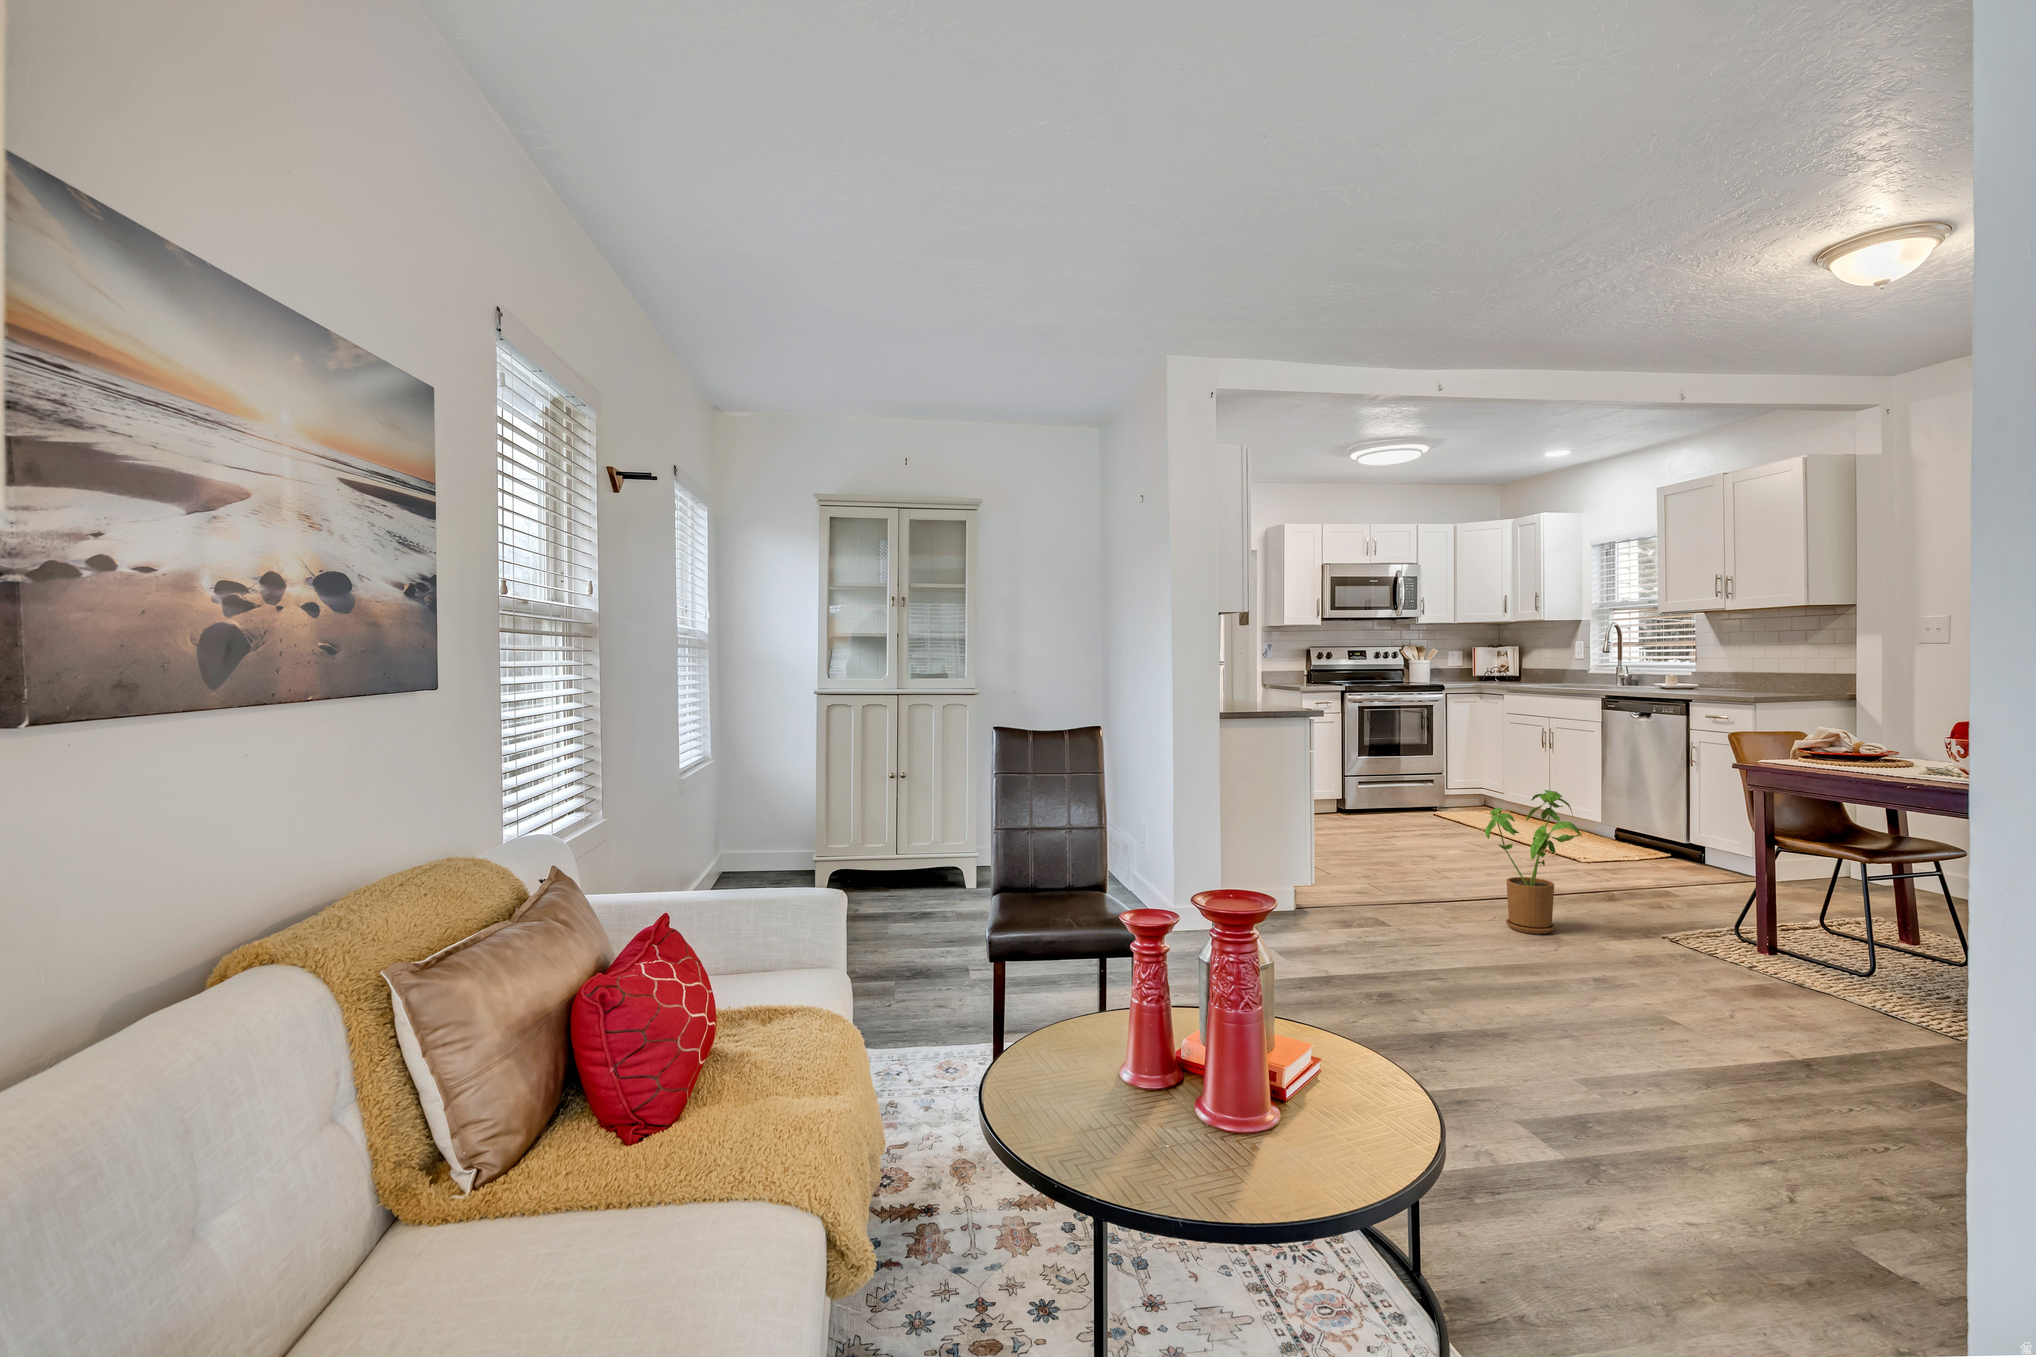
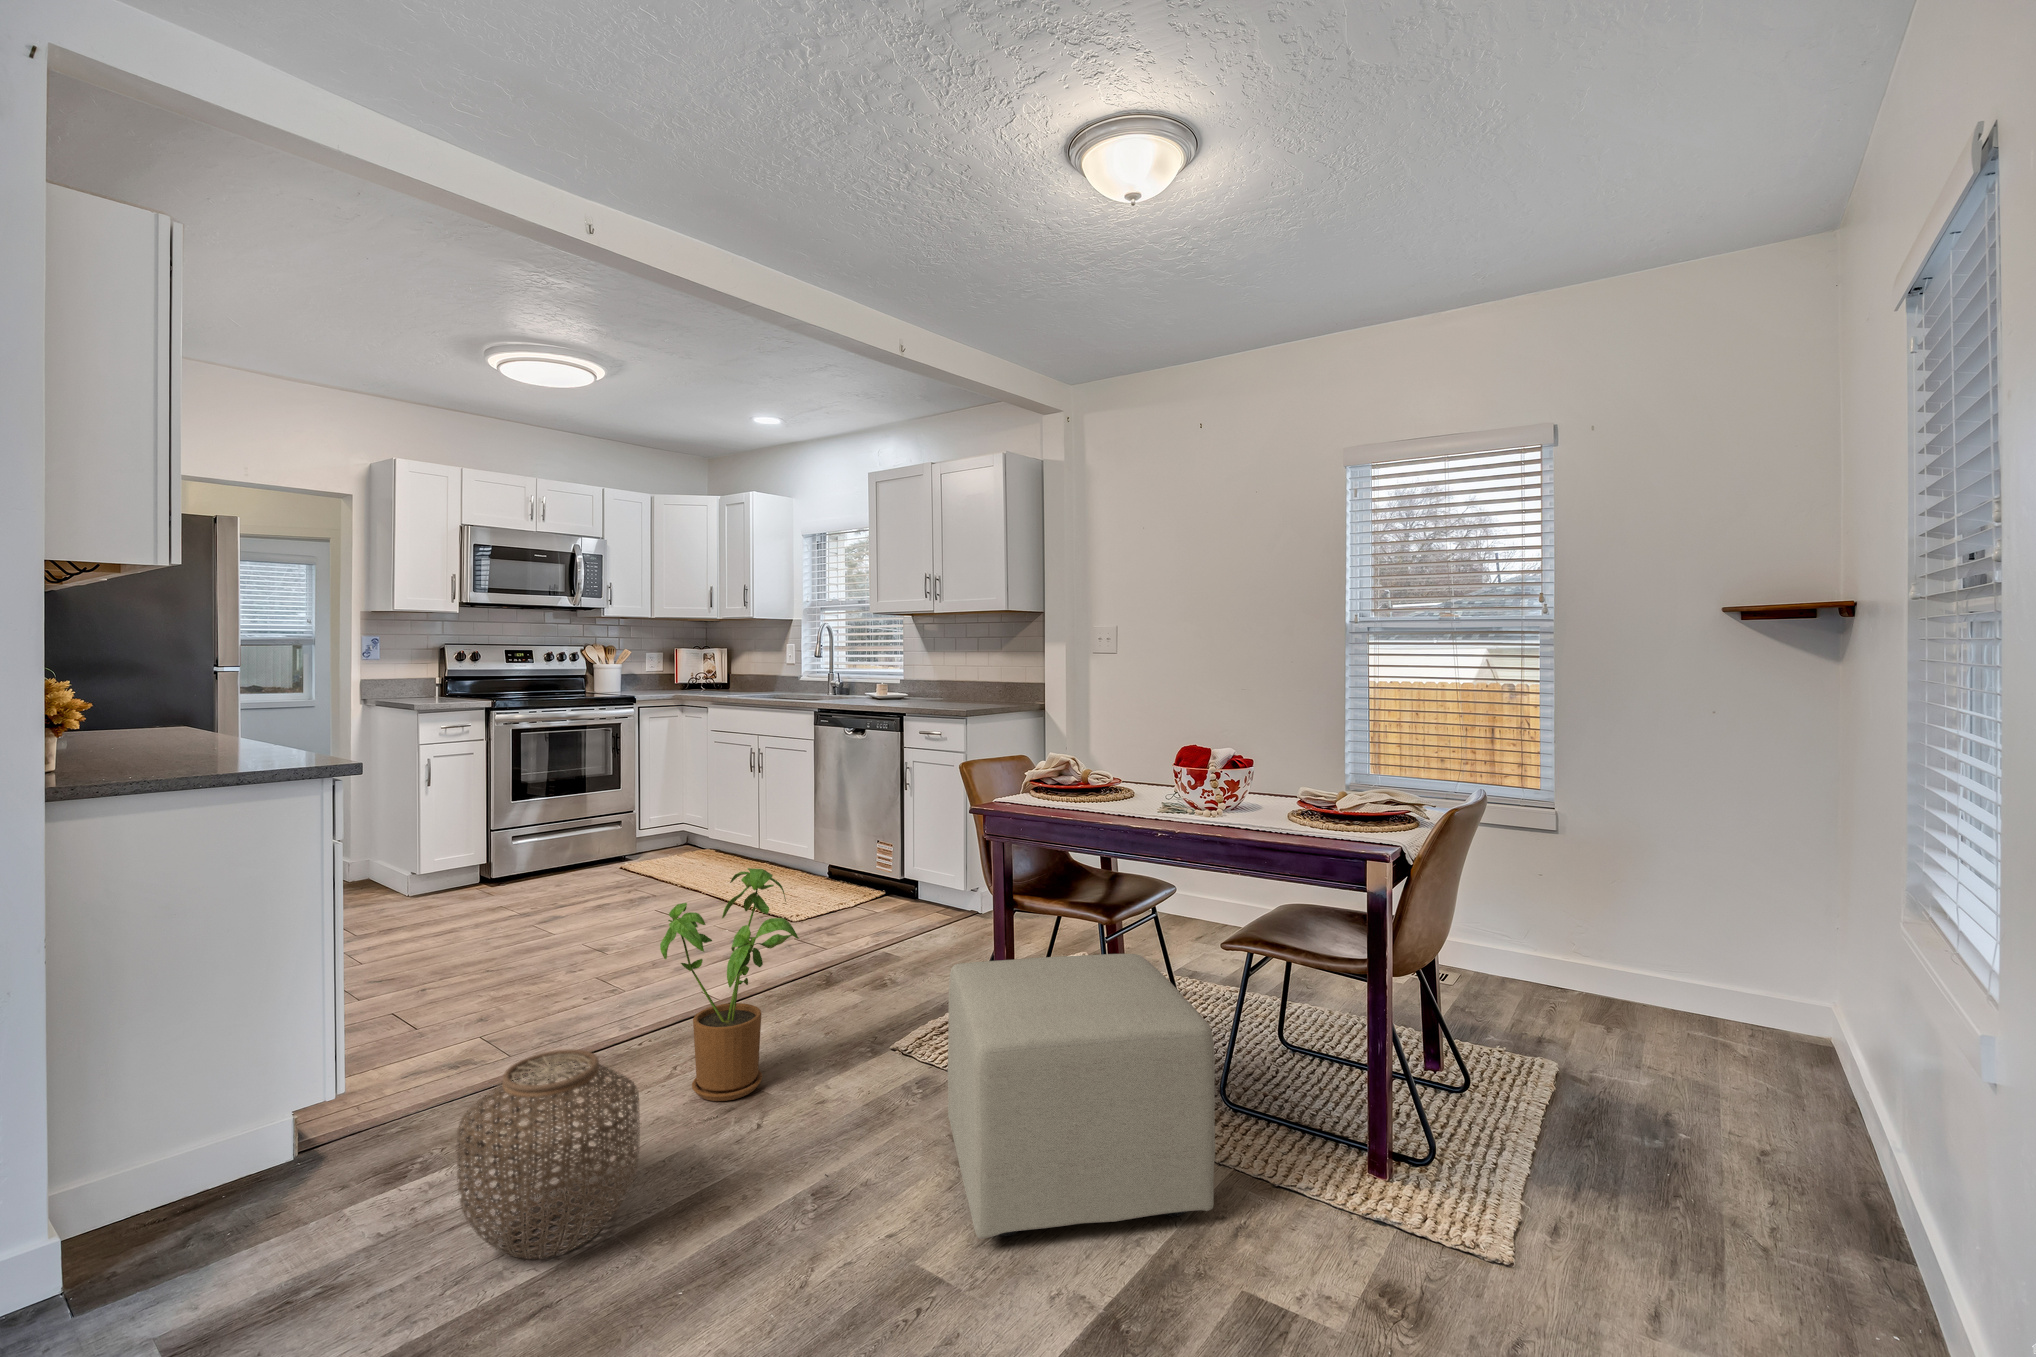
ottoman: none [1698,861,1923,1046] -> present [948,954,1215,1239]
woven basket: none [1387,863,1480,963] -> present [457,1049,639,1259]

